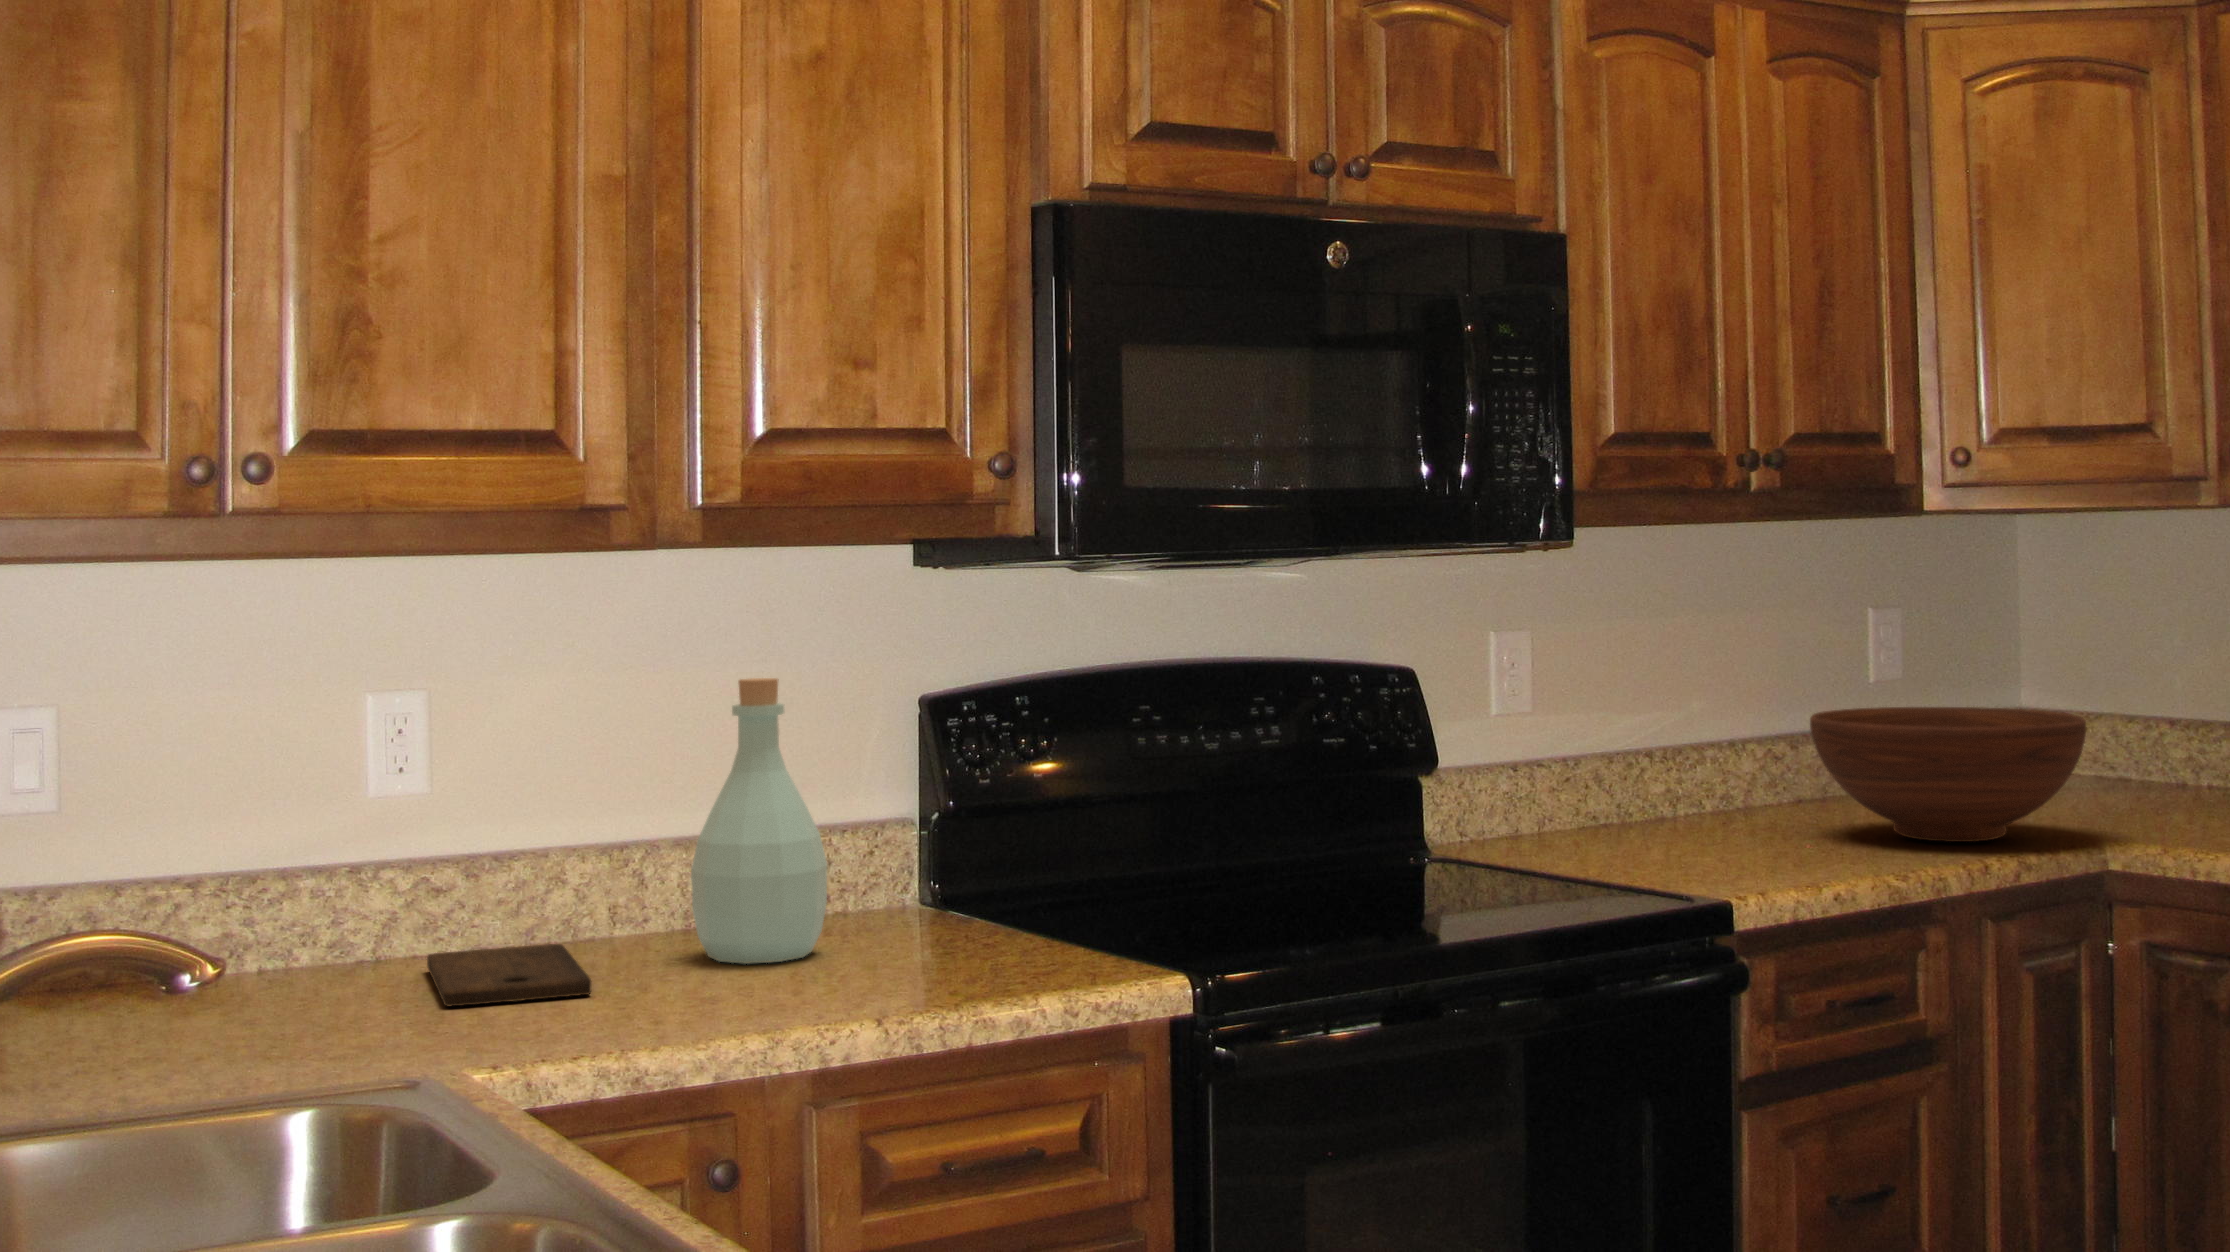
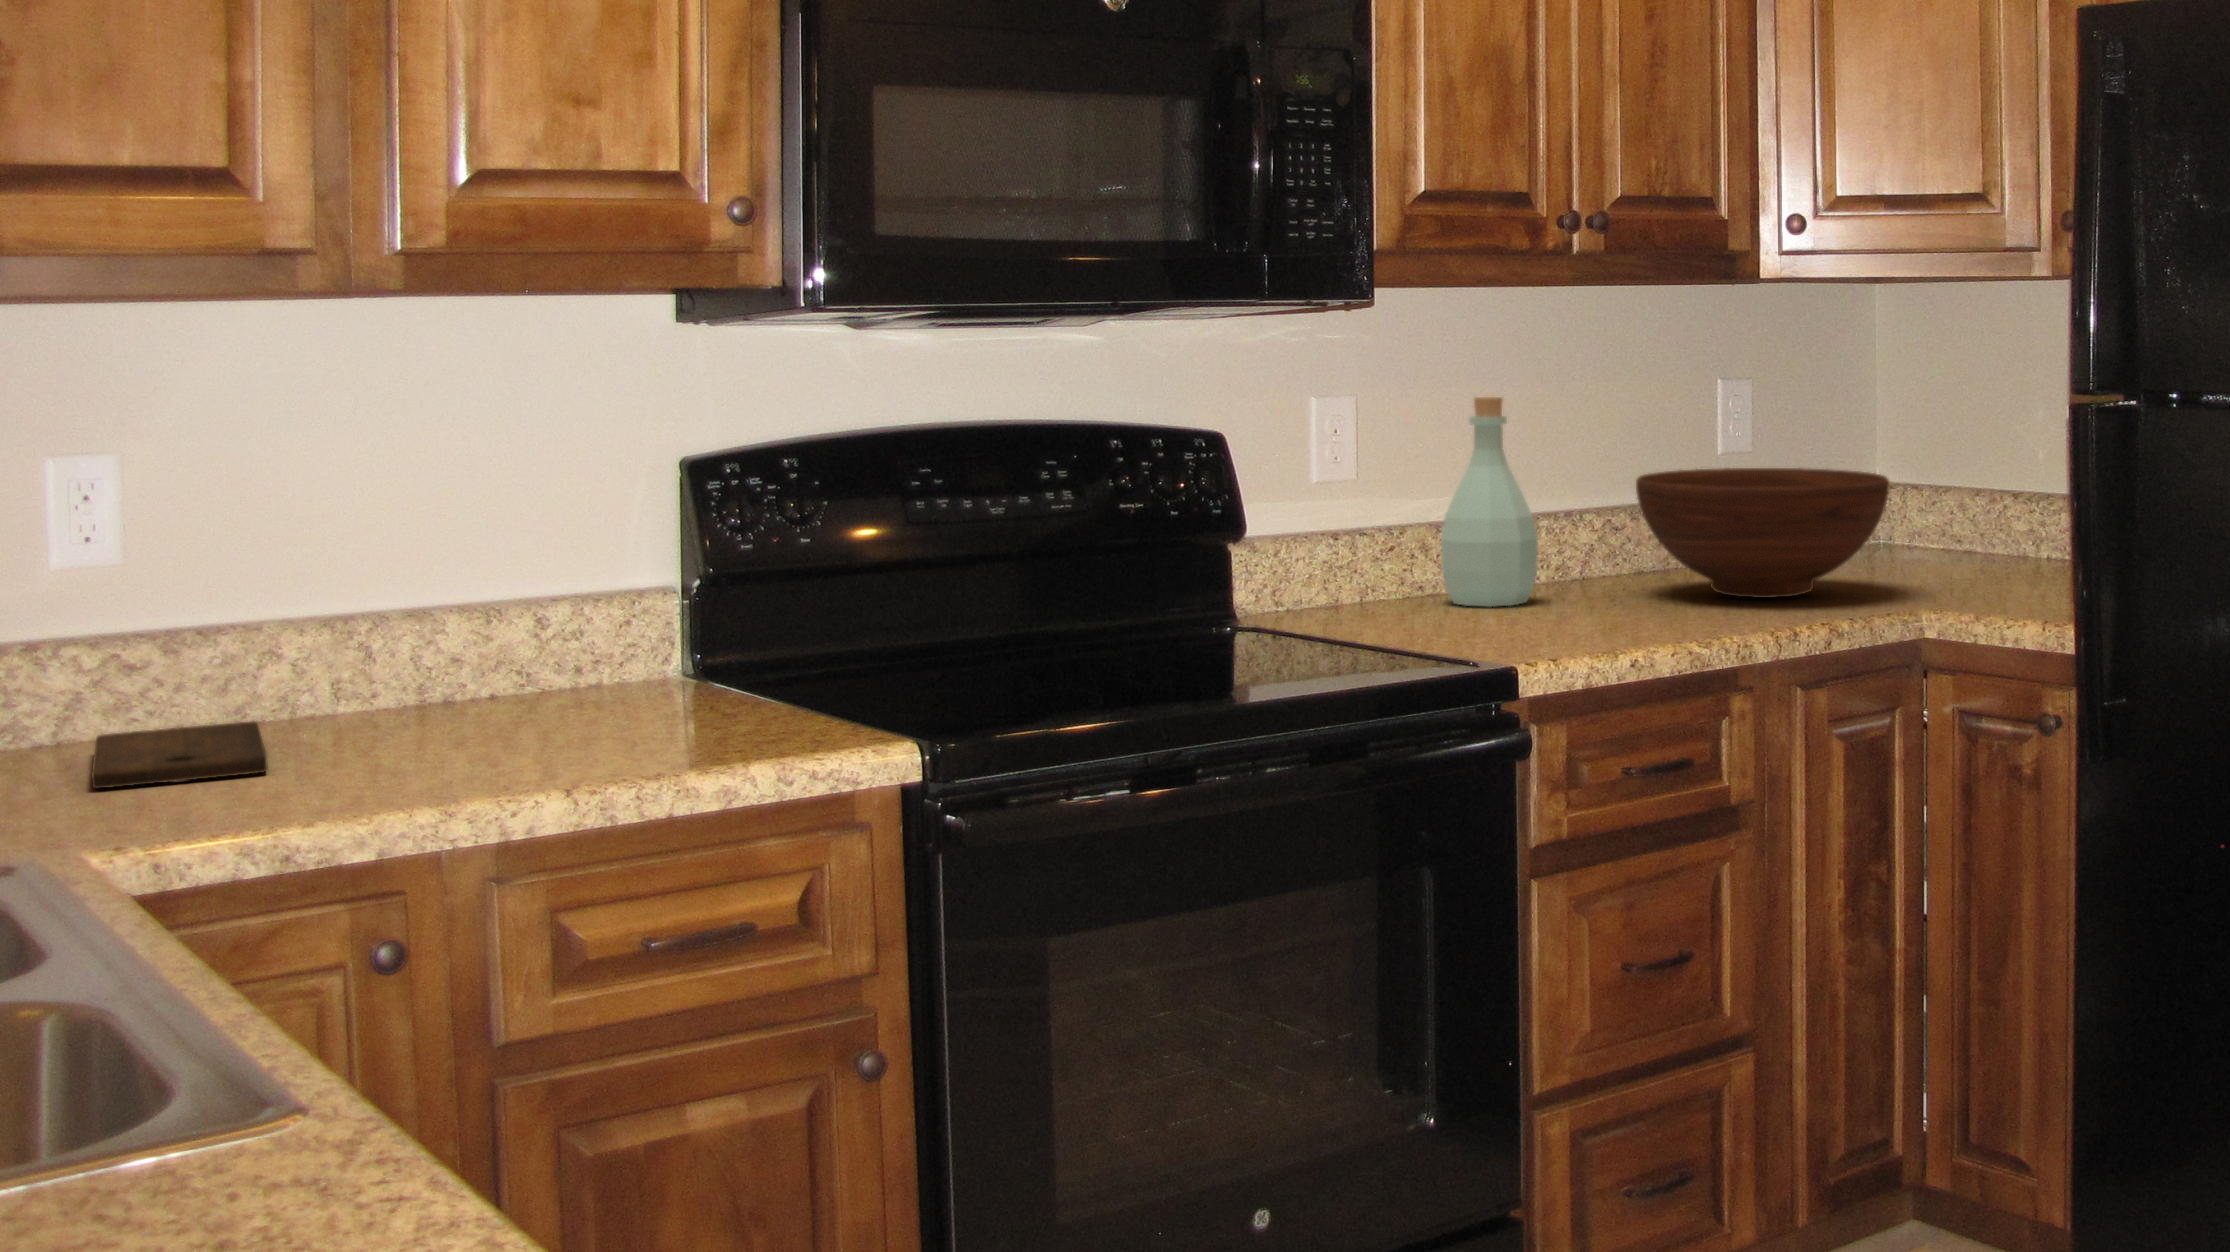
bottle: present [691,678,827,964] -> present [1441,397,1538,607]

